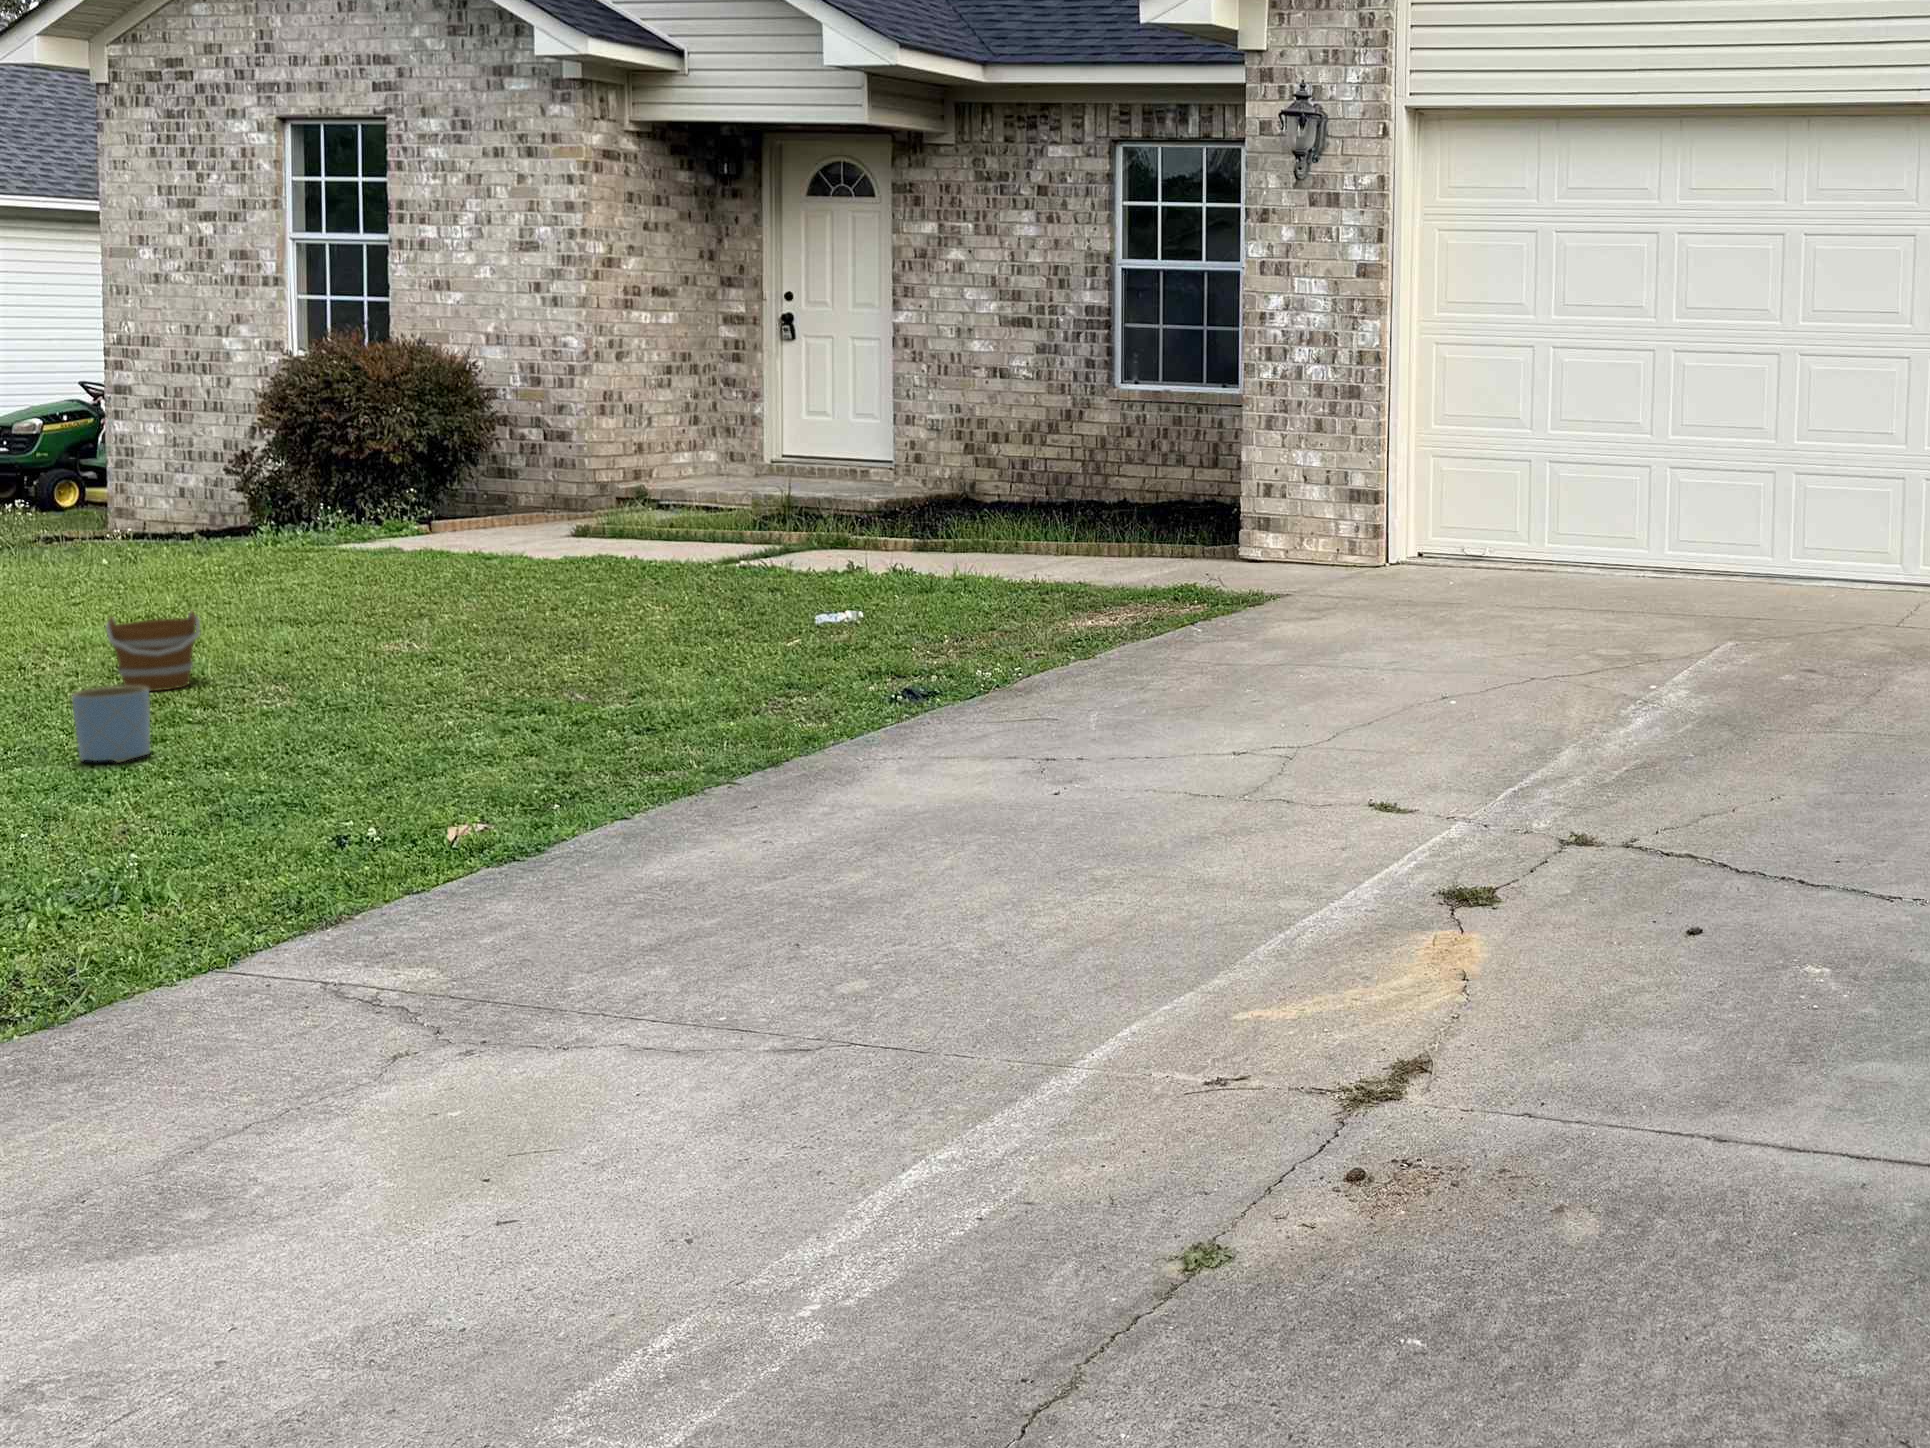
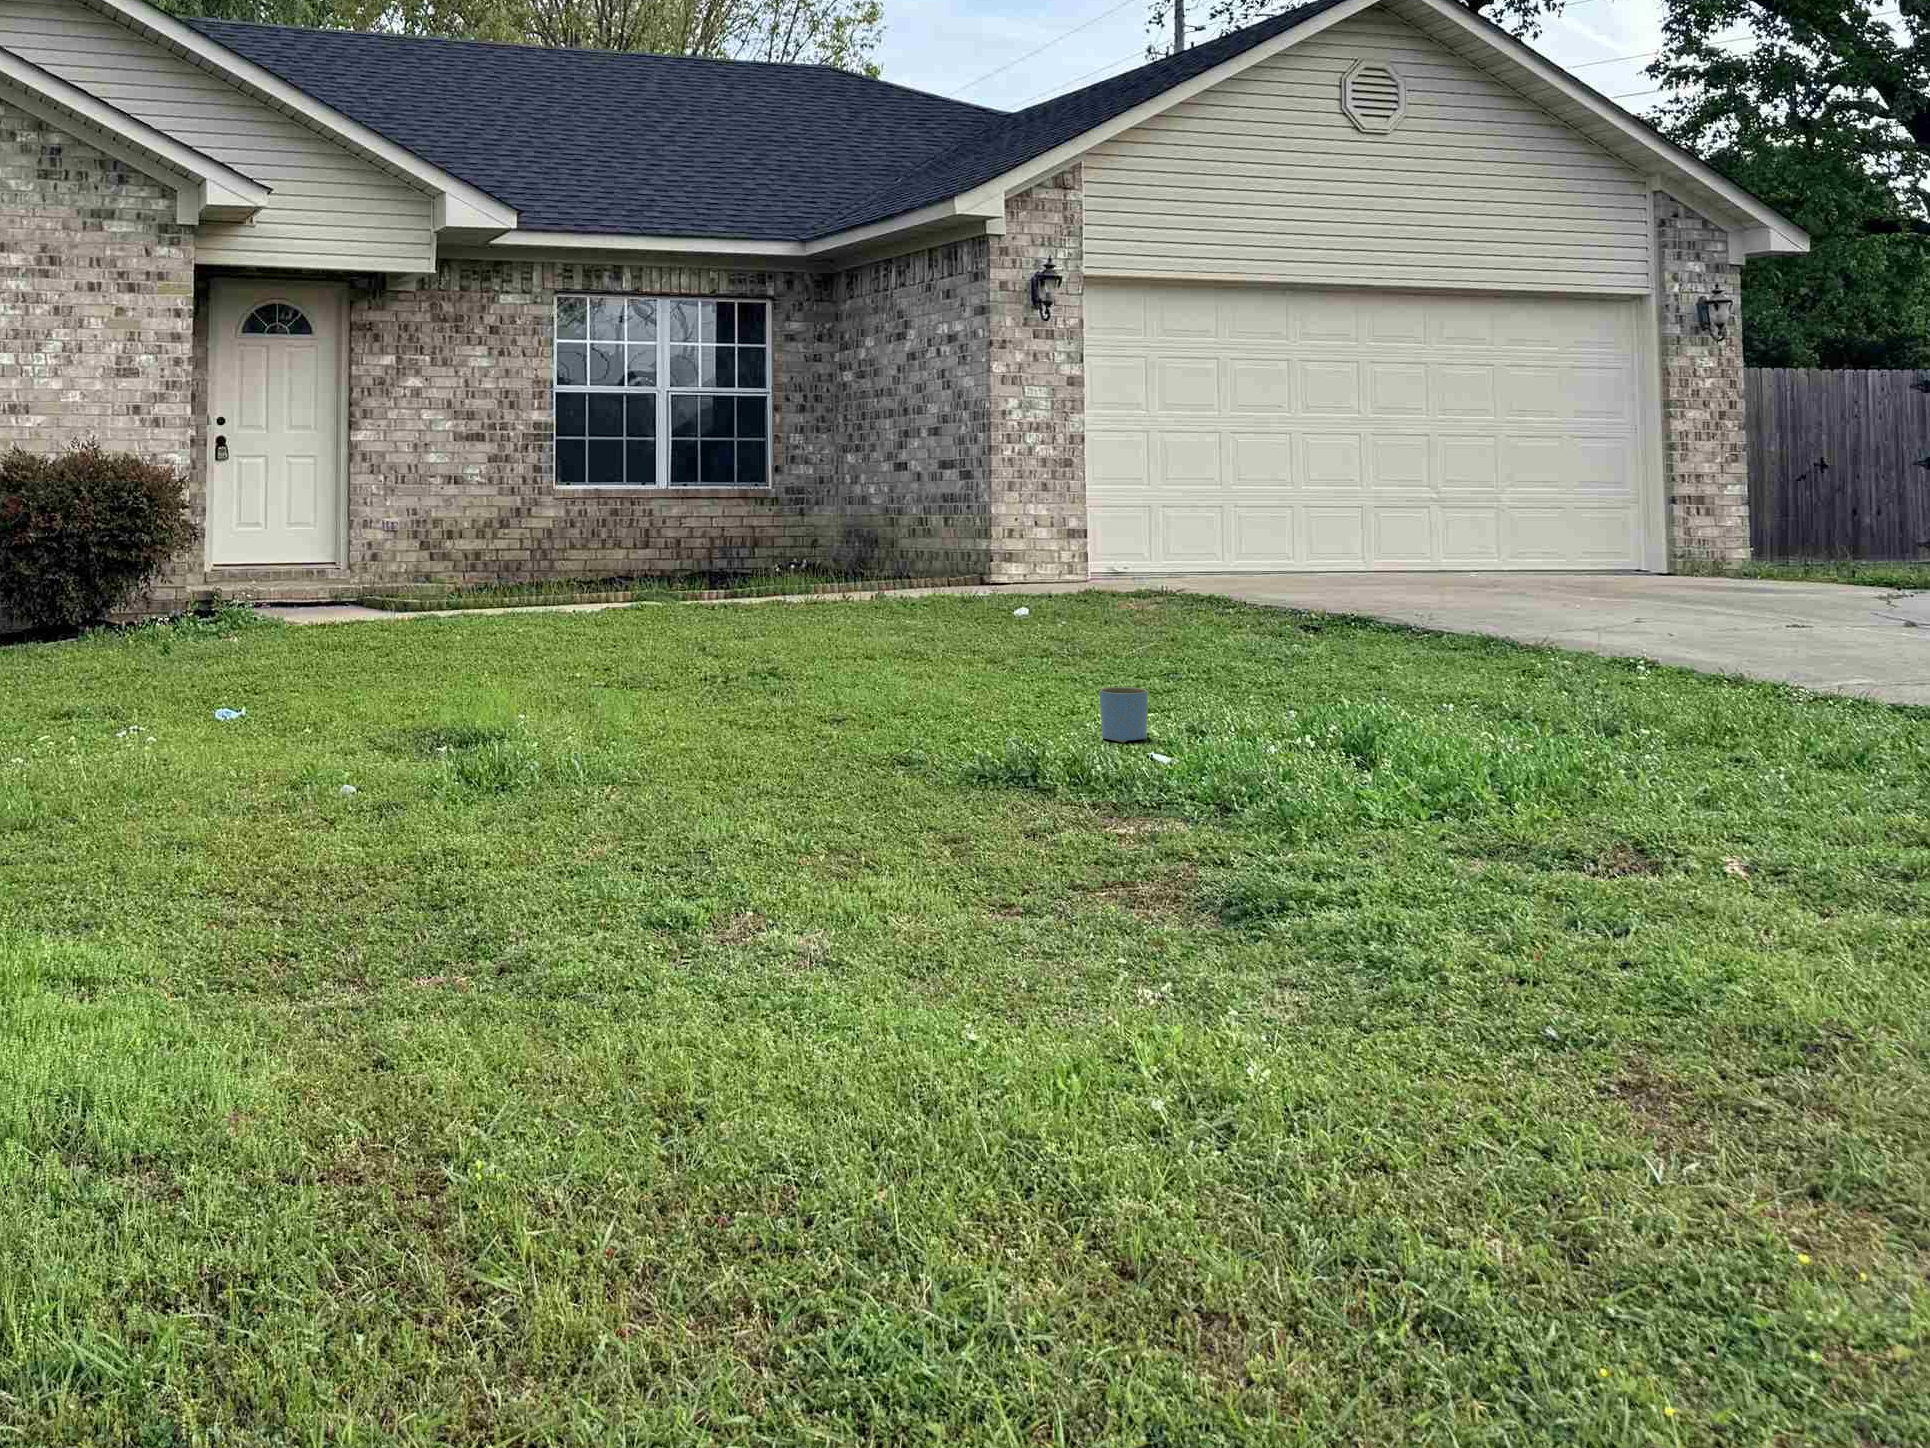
bucket: present [106,611,200,691] -> none [813,654,874,720]

